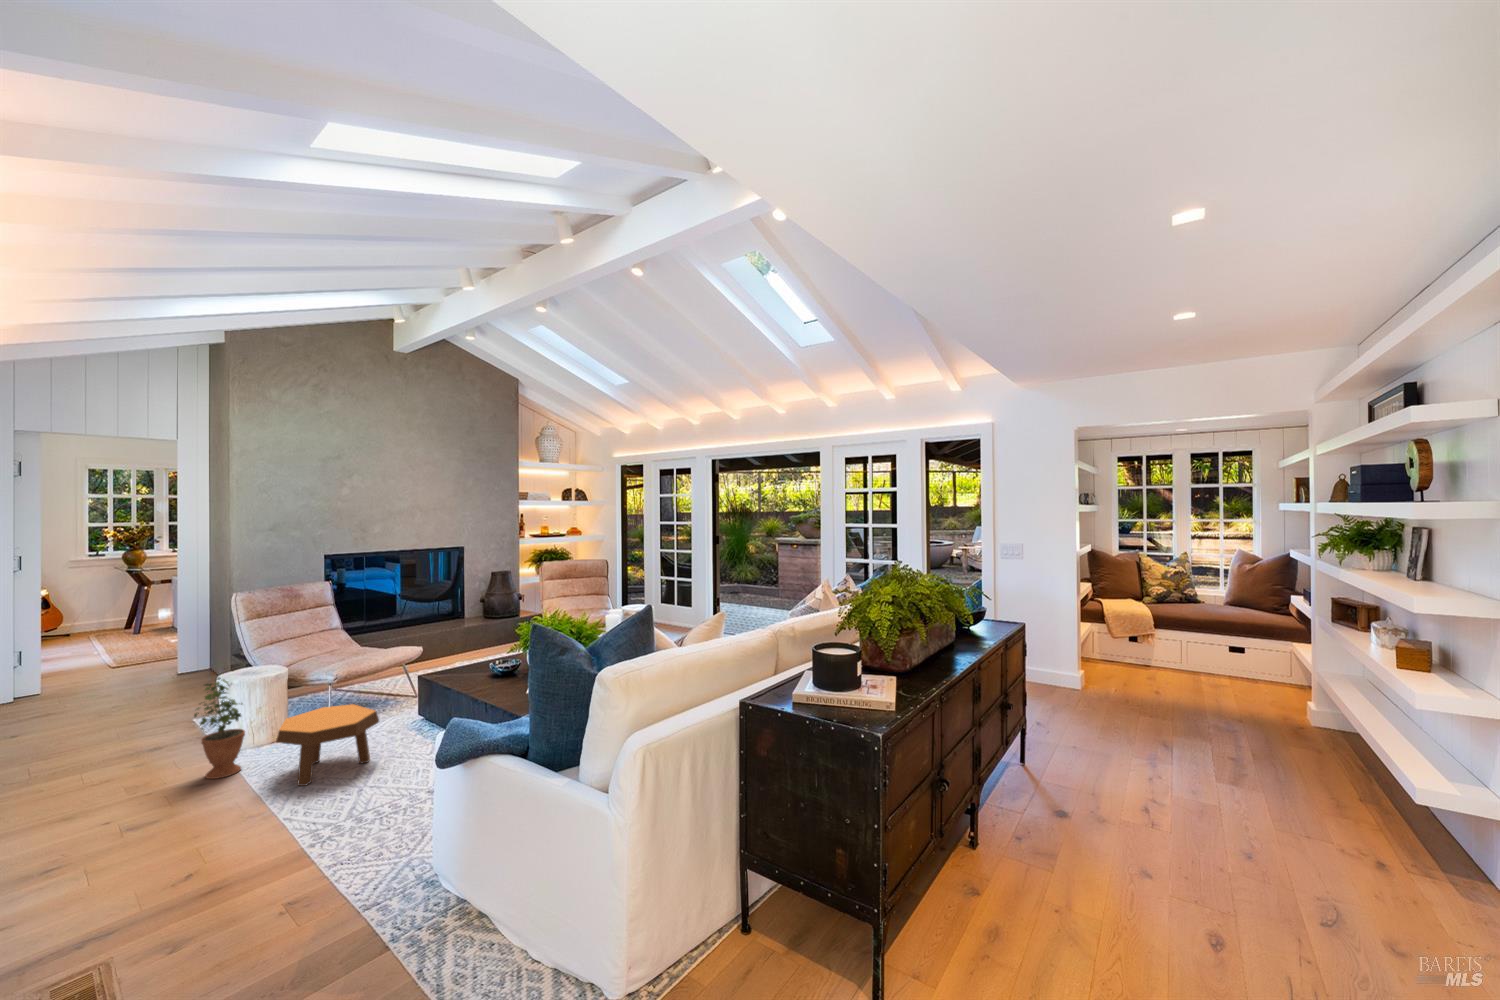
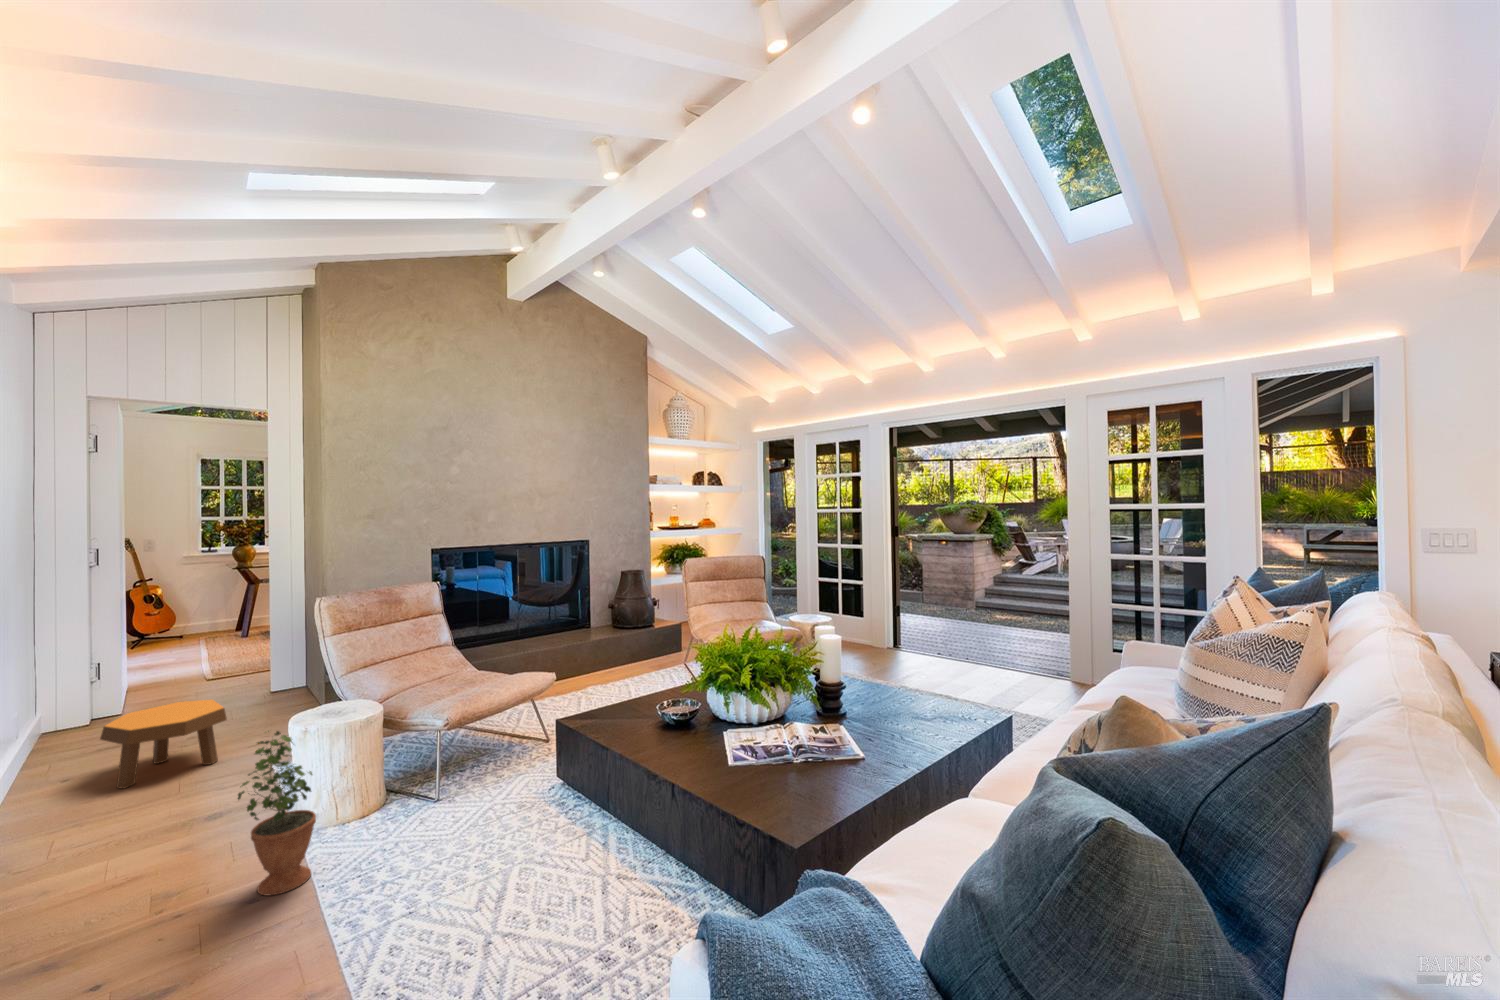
footstool: present [276,704,379,786] -> present [100,699,227,789]

